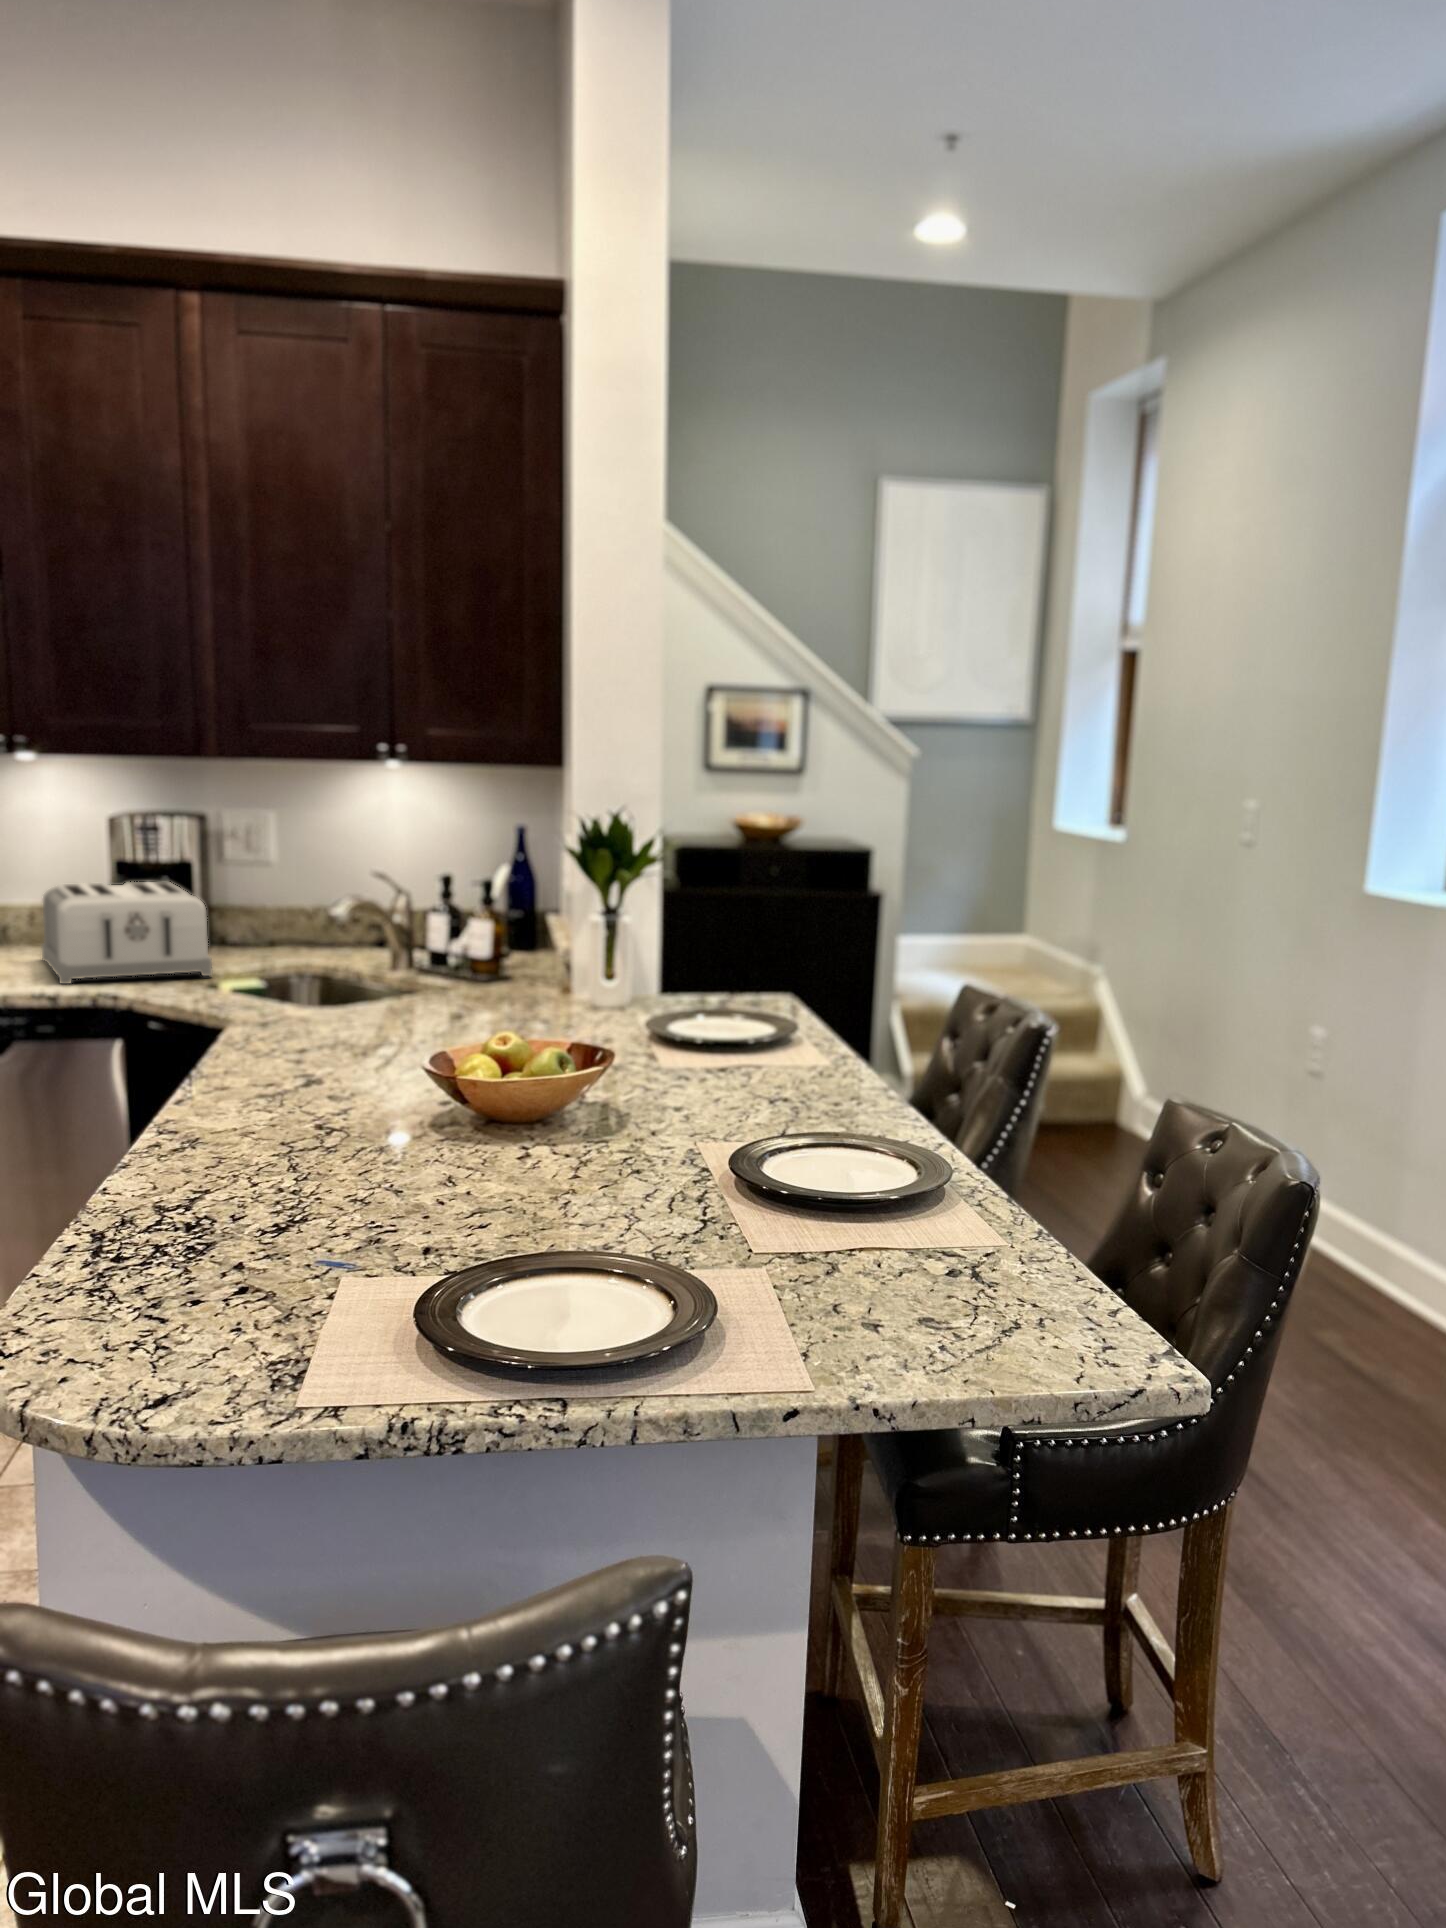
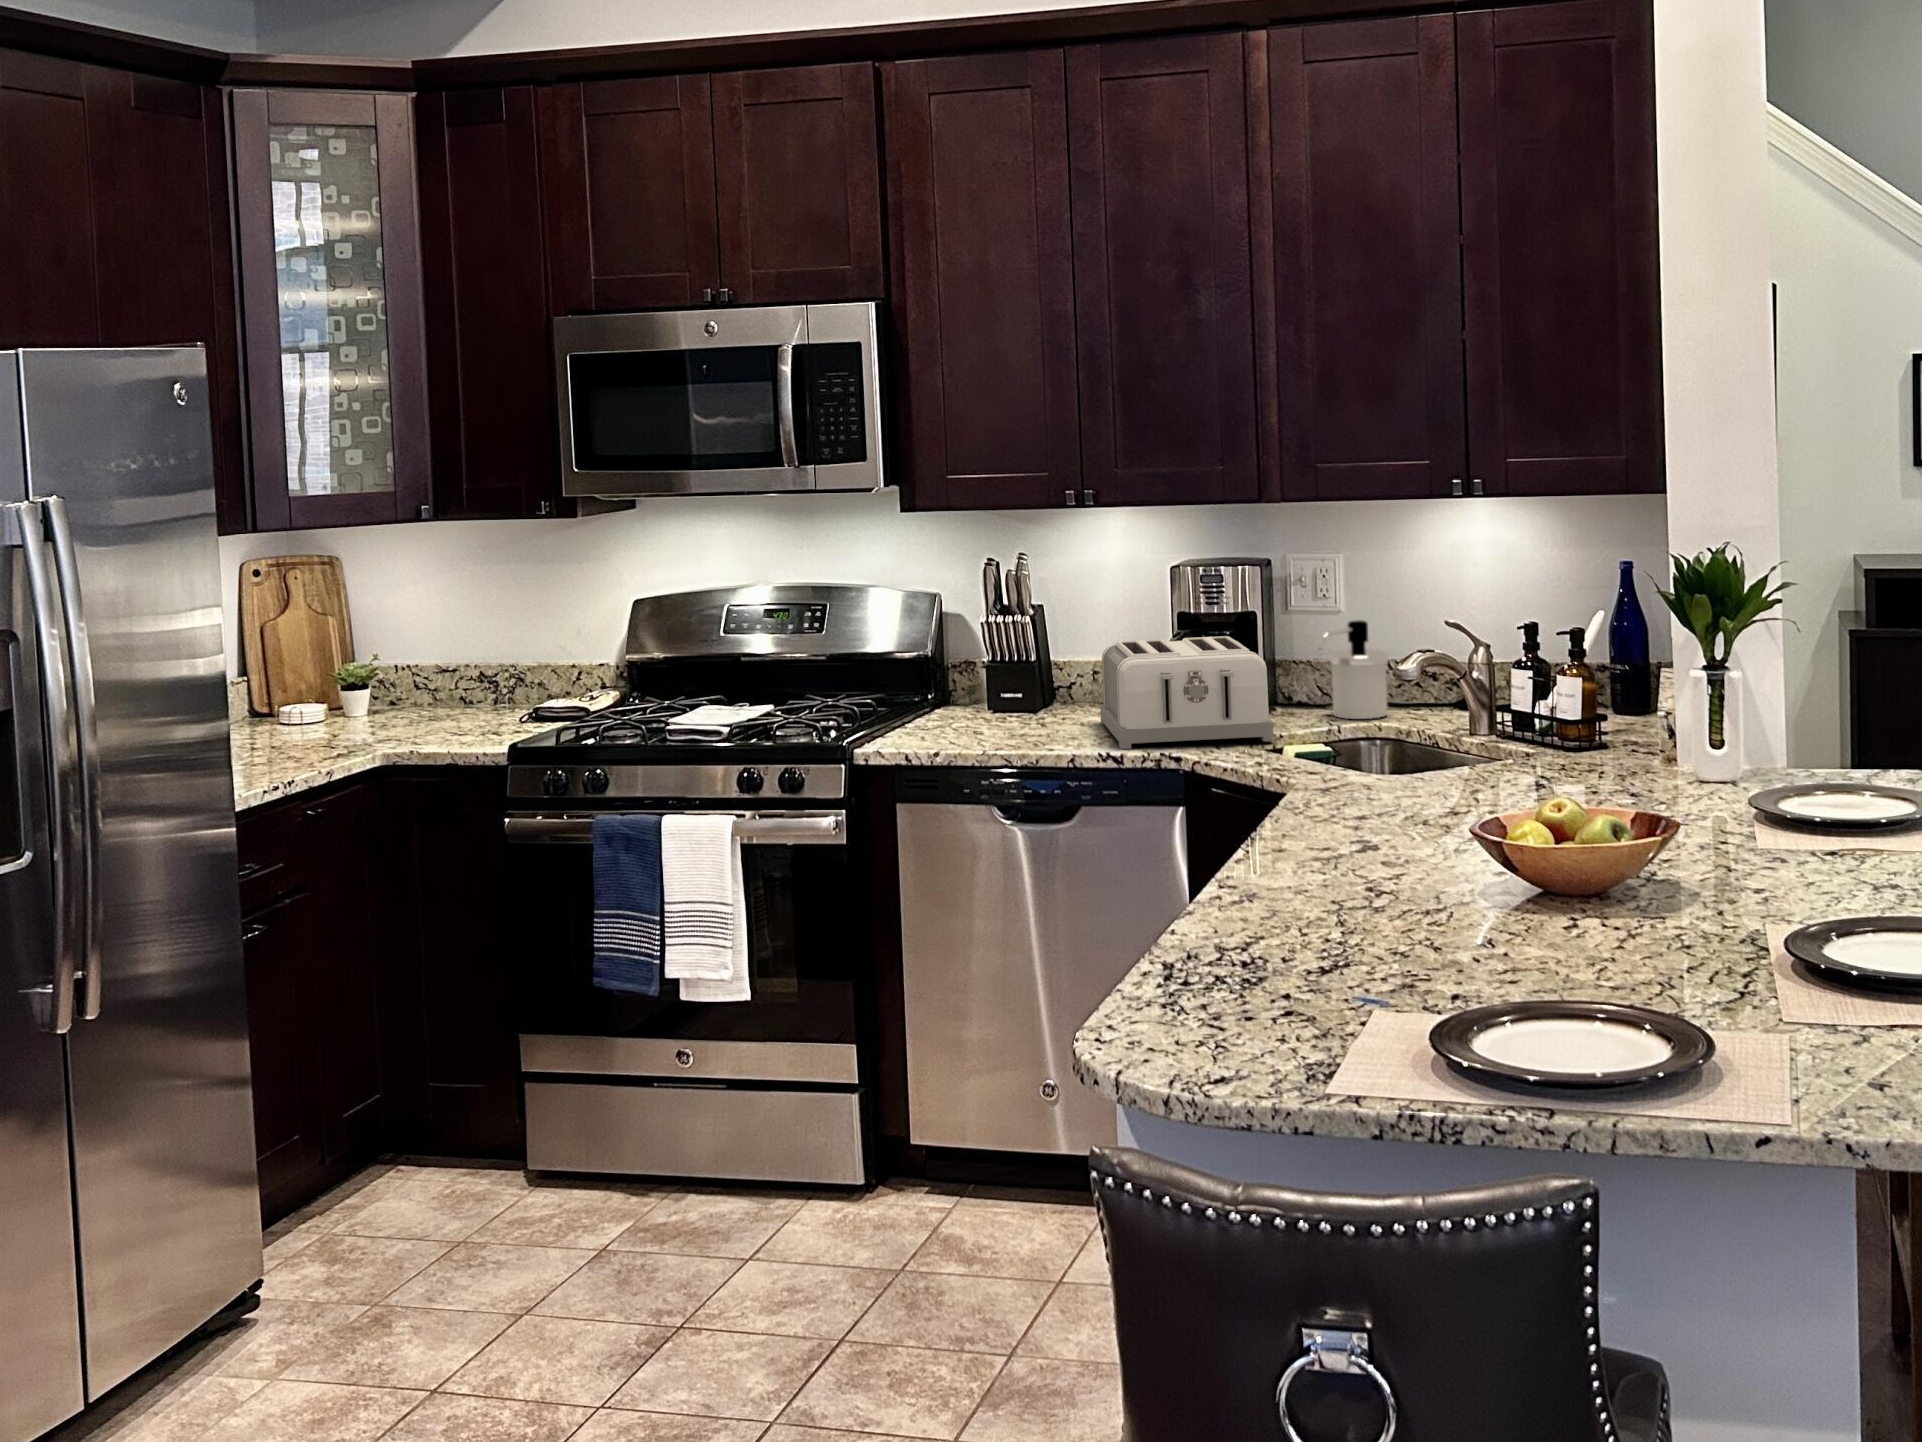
soap dispenser: none [254,871,316,956] -> present [1319,620,1388,719]

